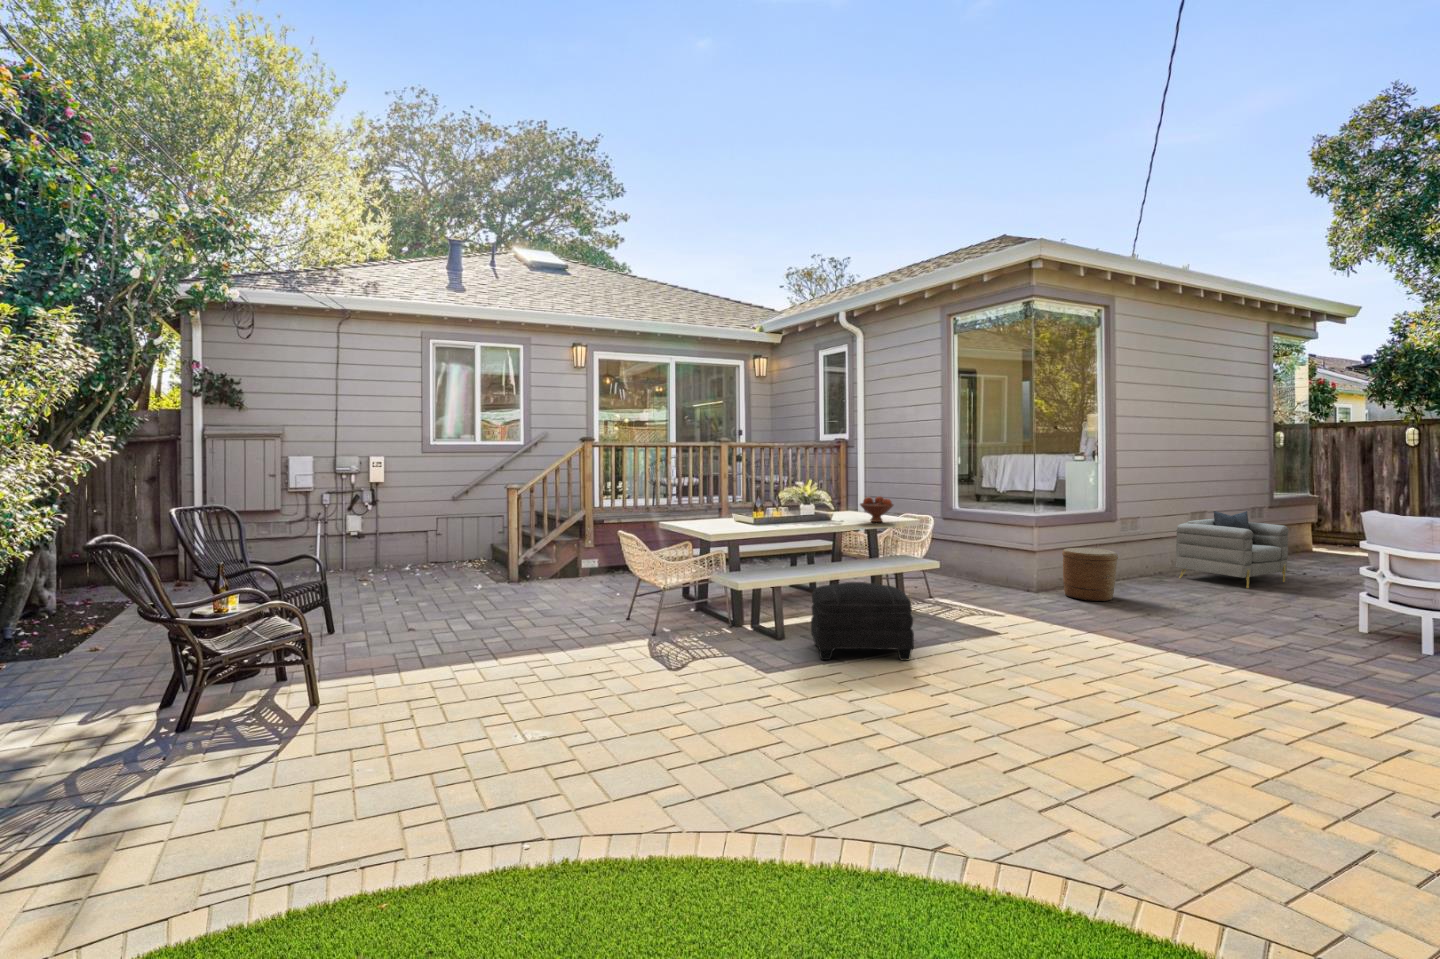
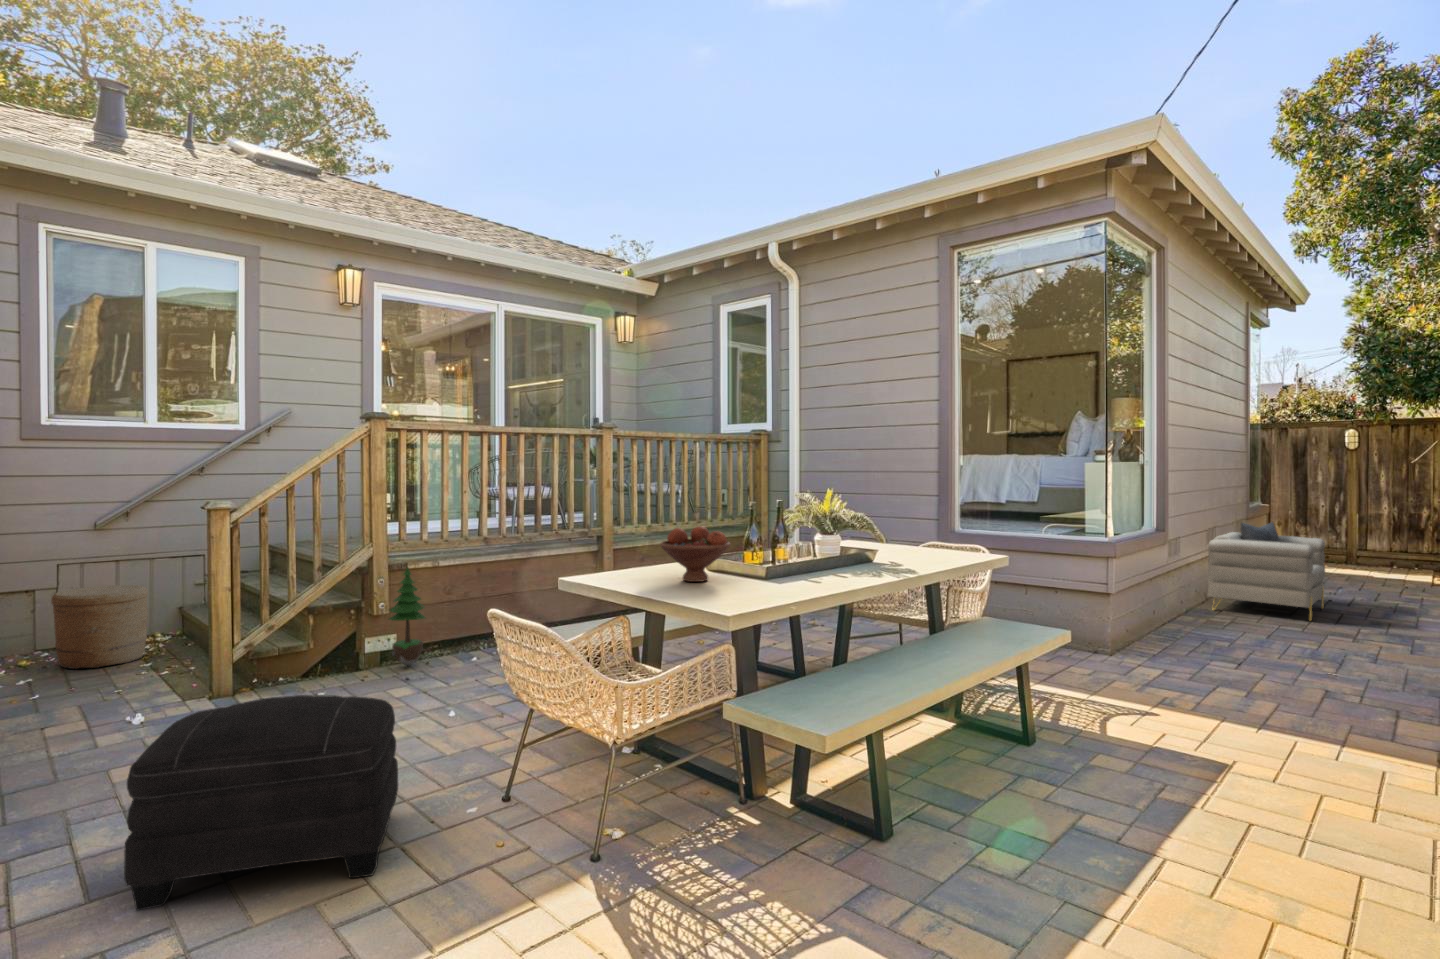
fruit bowl: present [860,496,893,522] -> present [660,526,731,582]
potted tree: none [593,522,613,577] -> present [388,568,426,666]
woven basket: present [1062,548,1118,601] -> present [51,585,148,669]
ottoman: present [811,582,914,660] -> present [124,695,398,910]

